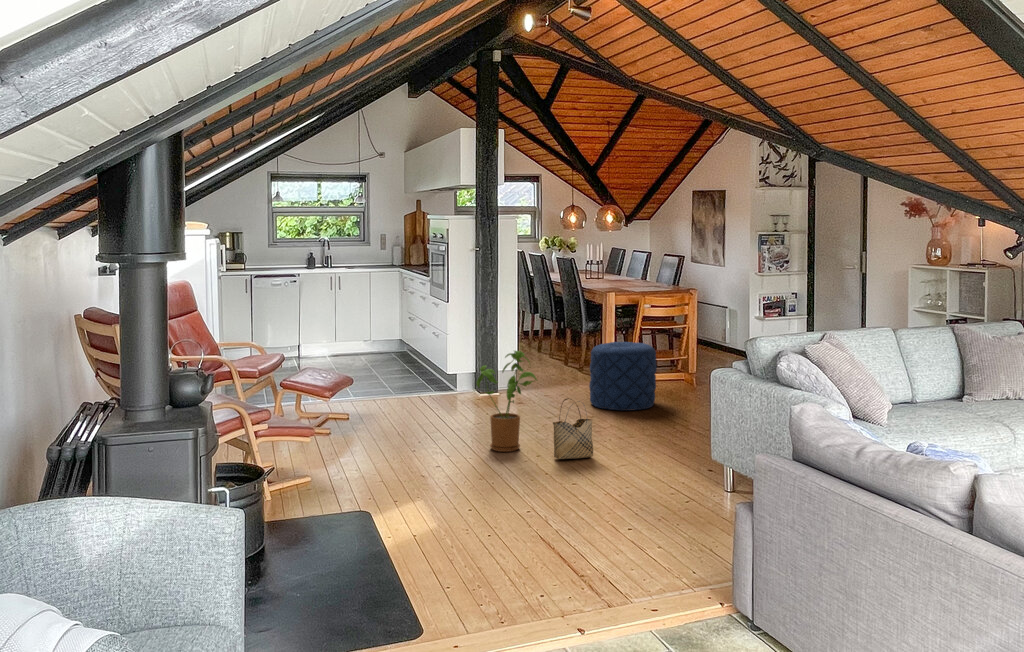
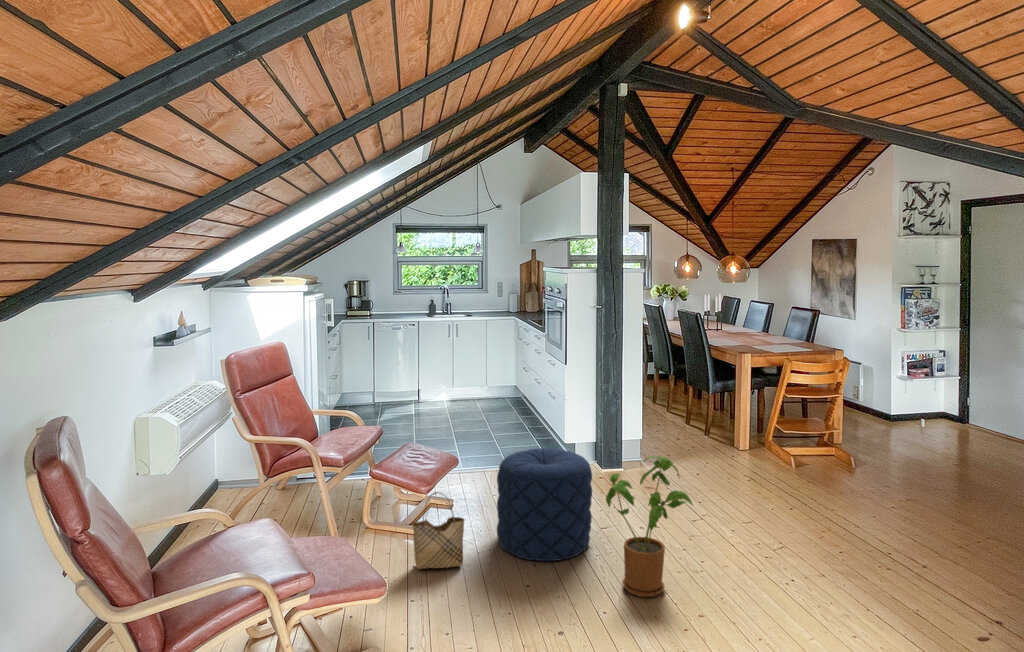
pouf: present [589,342,657,410] -> present [497,448,592,561]
woven basket: present [553,398,593,459] -> present [412,492,464,569]

